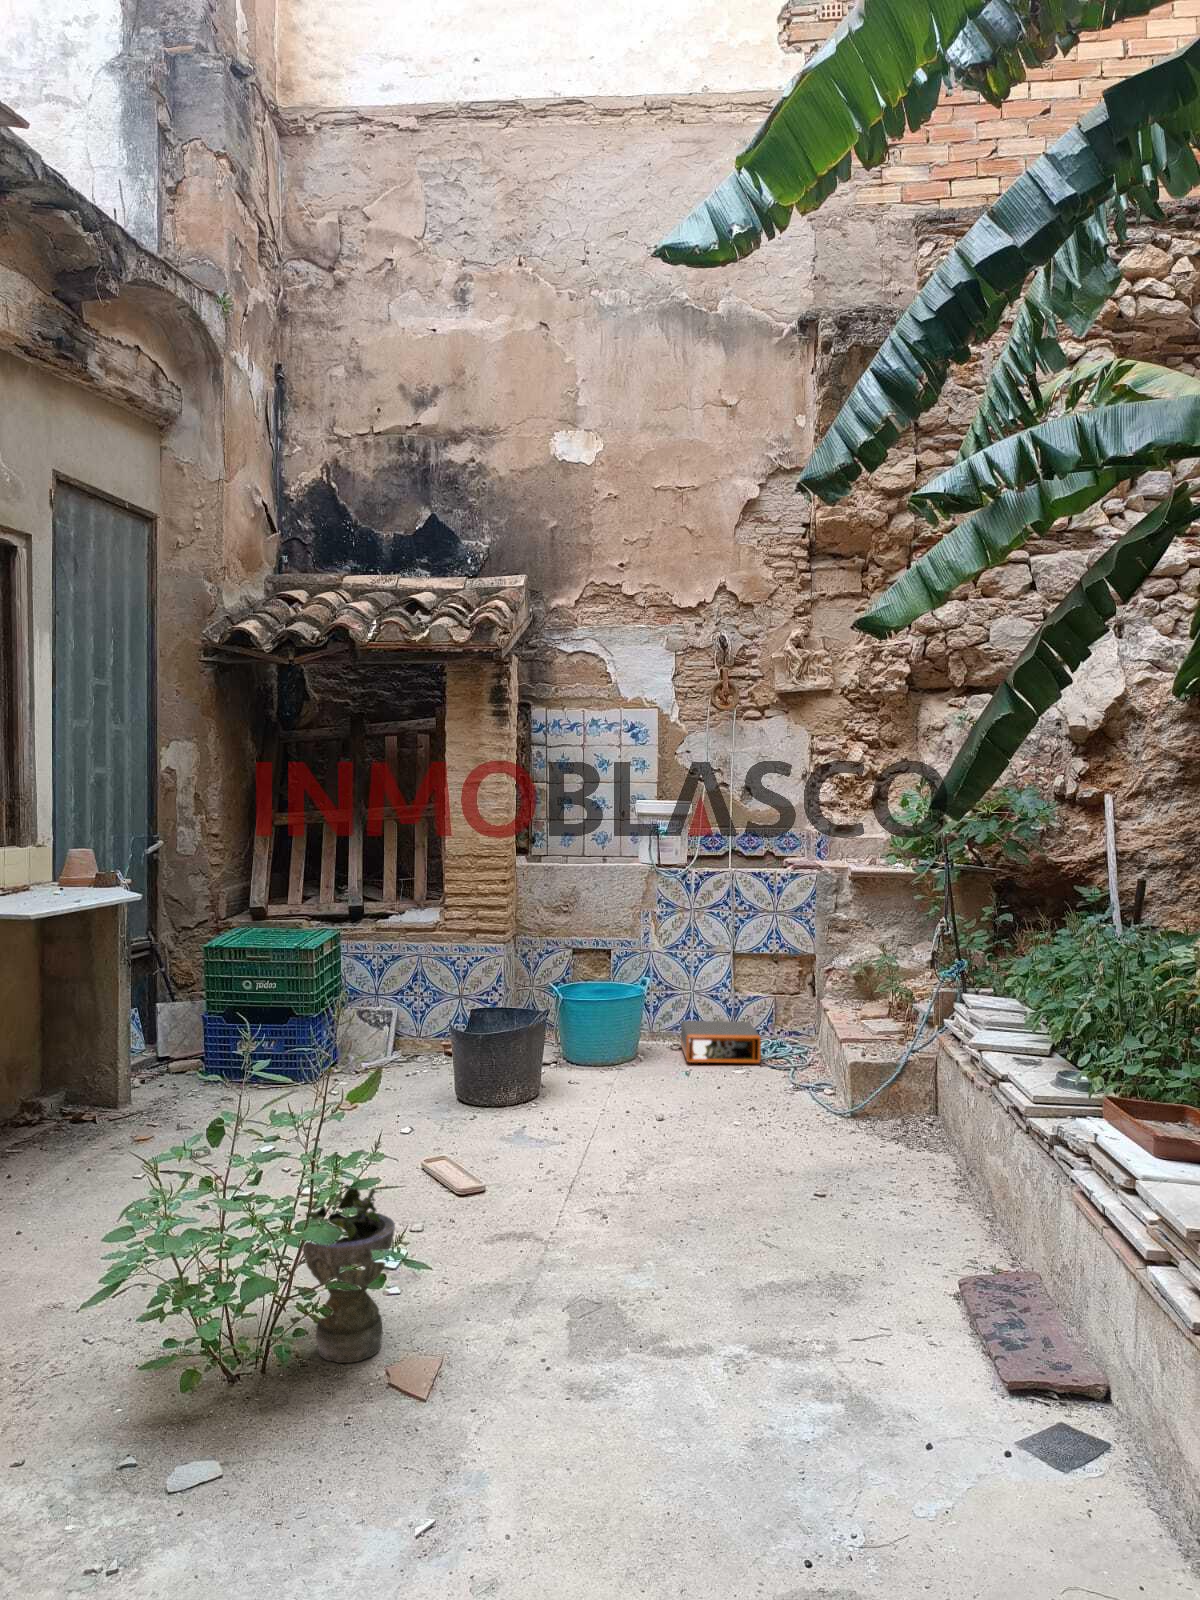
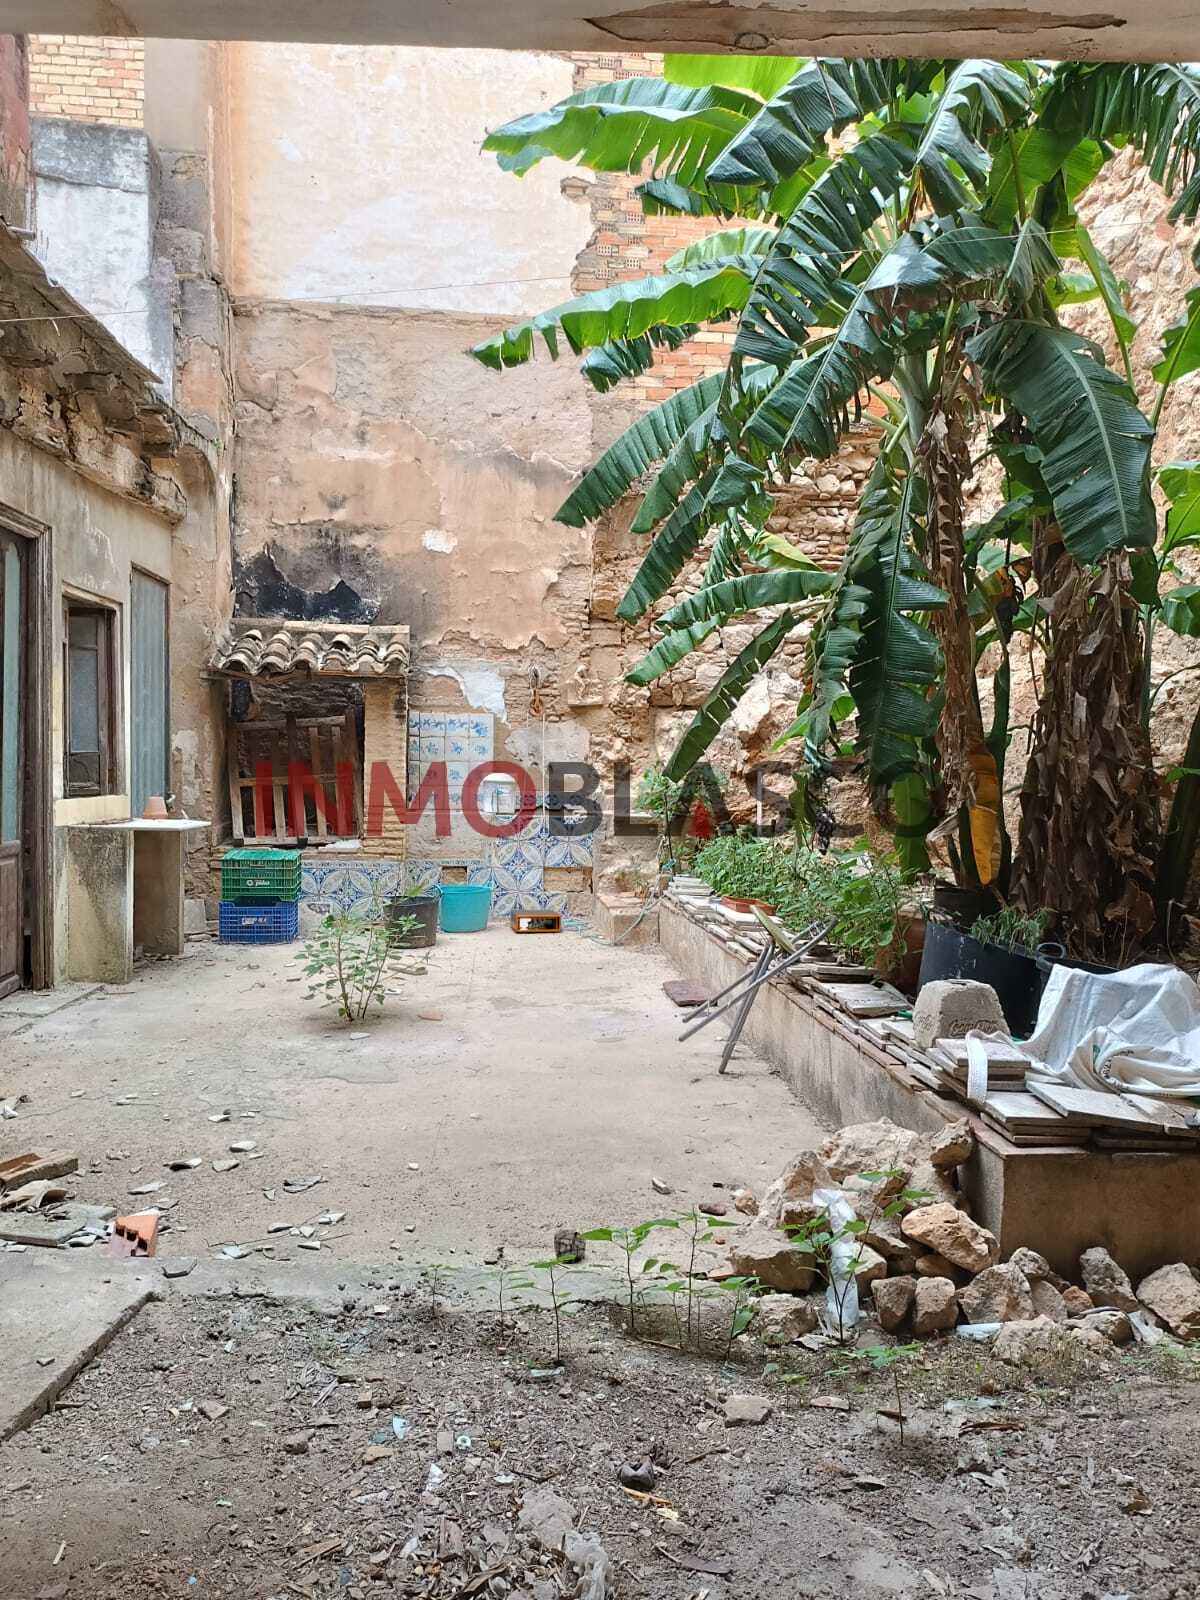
planter: present [303,1185,395,1363] -> none [358,946,404,1024]

